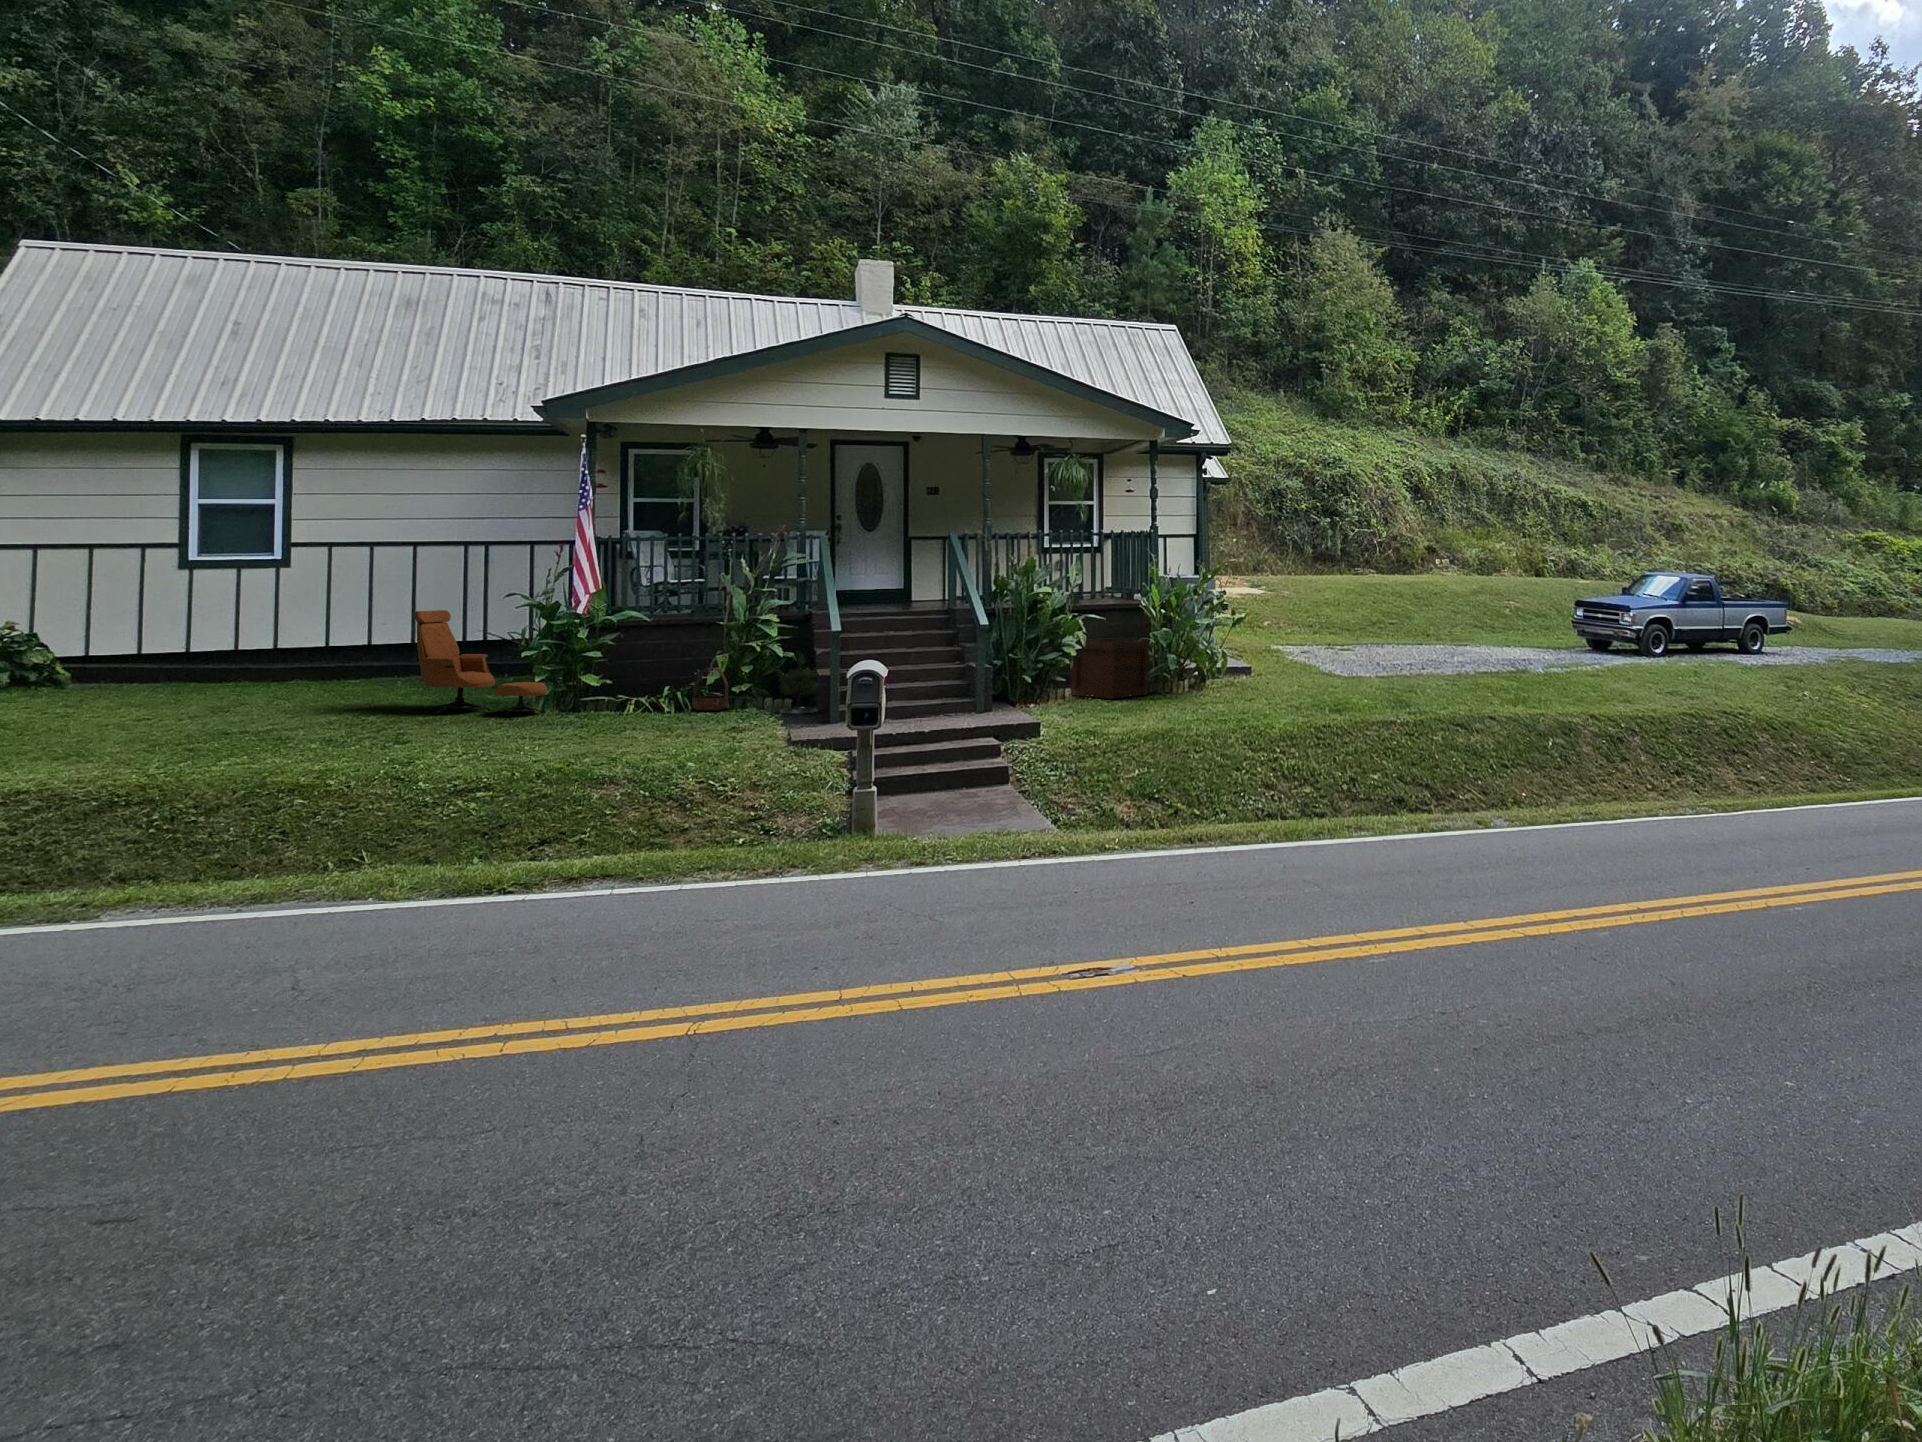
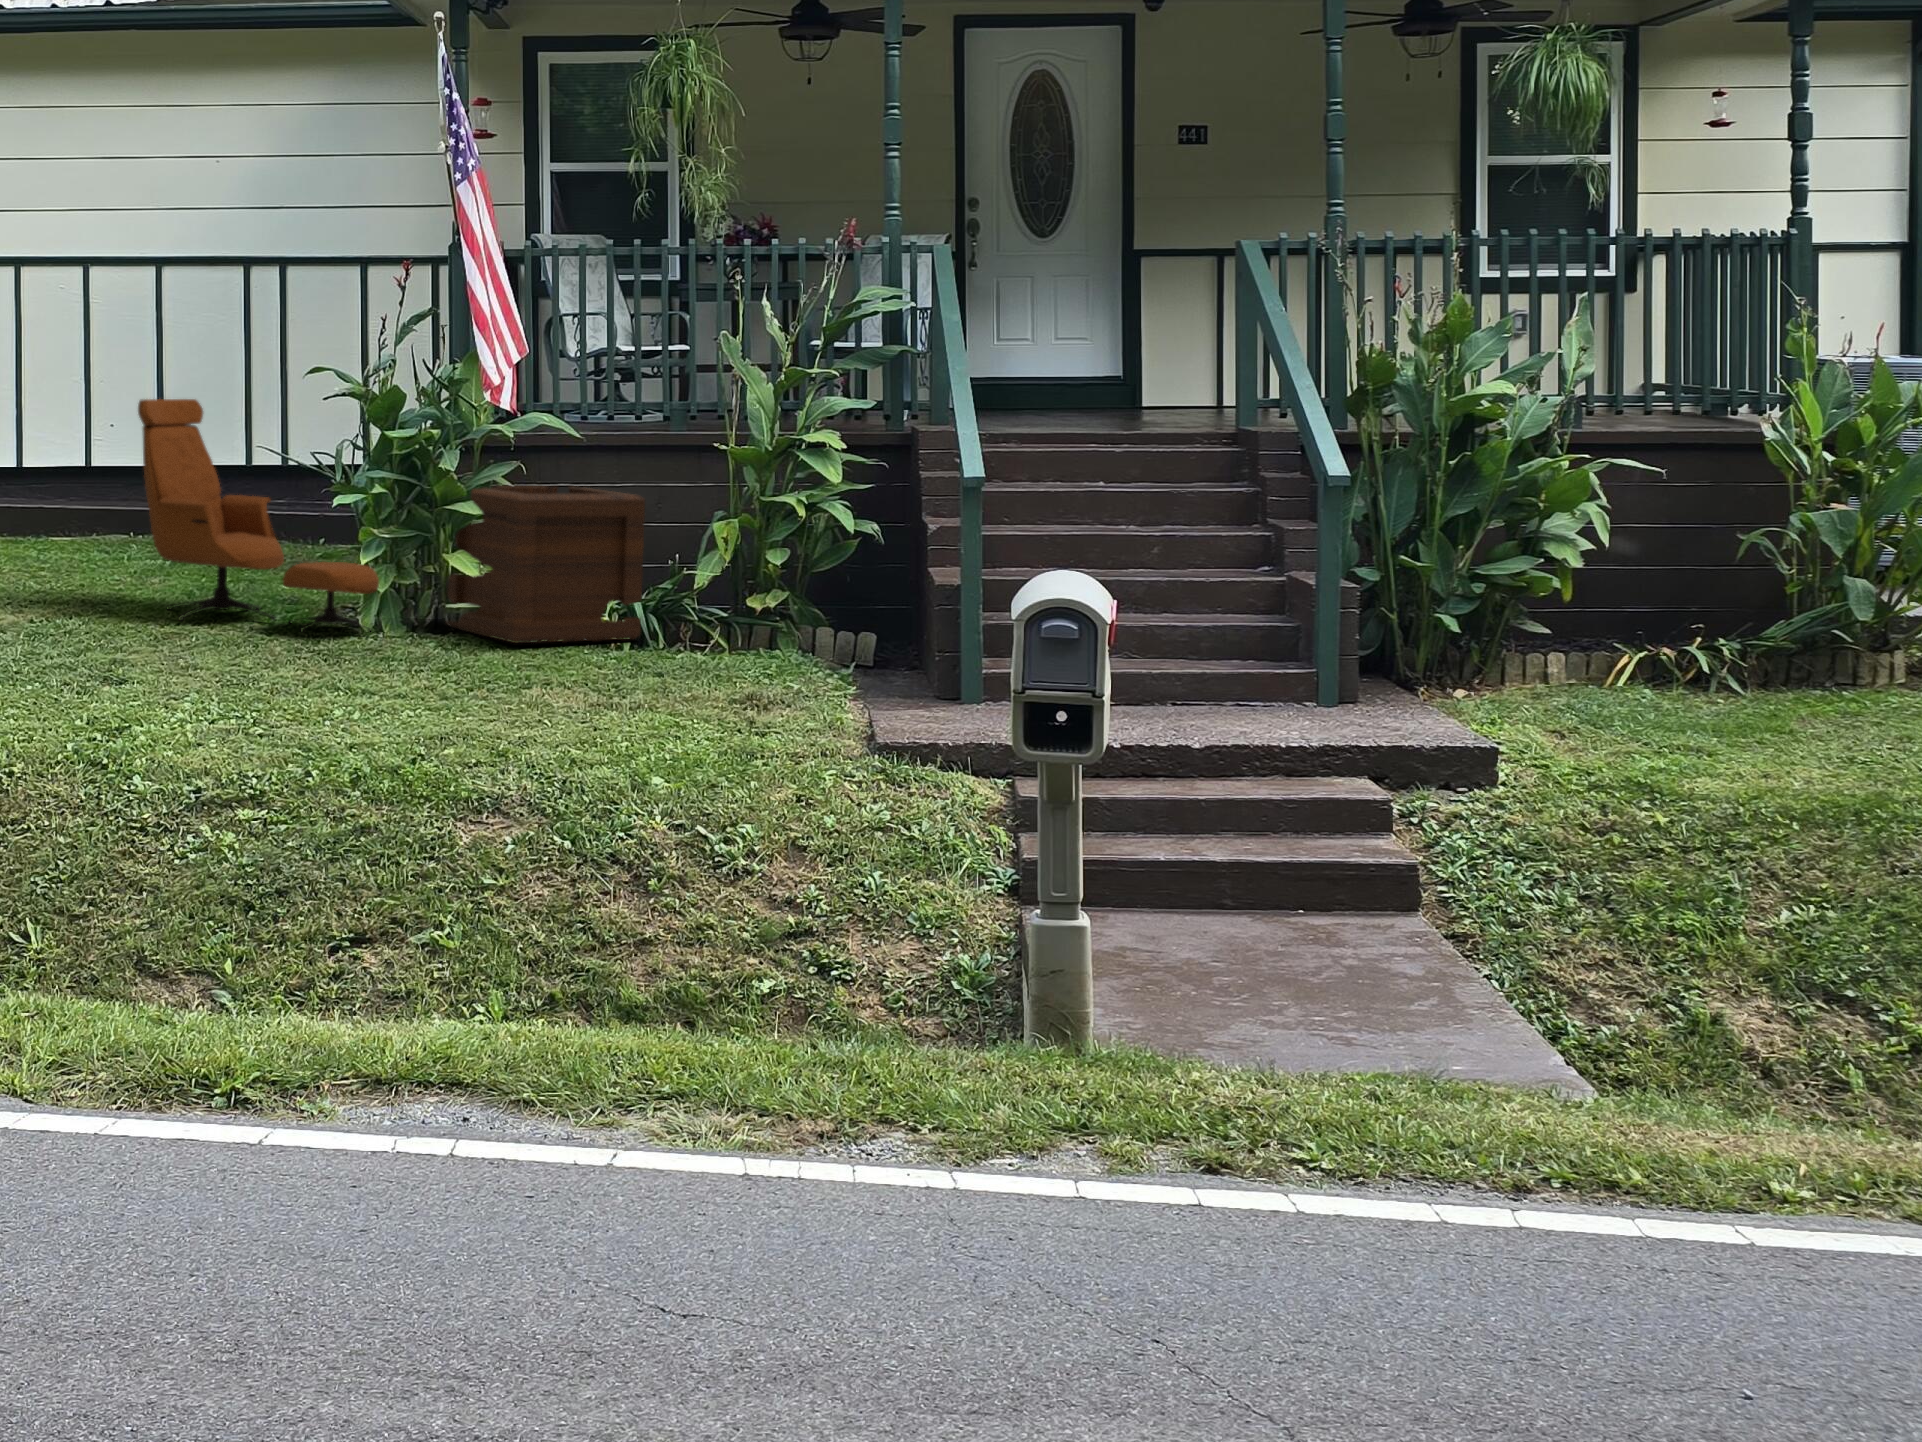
wooden crate: present [1070,639,1150,699] -> present [446,486,645,643]
potted tree: present [780,656,819,713] -> none [842,516,942,671]
basket: present [692,668,728,711] -> none [666,550,741,650]

